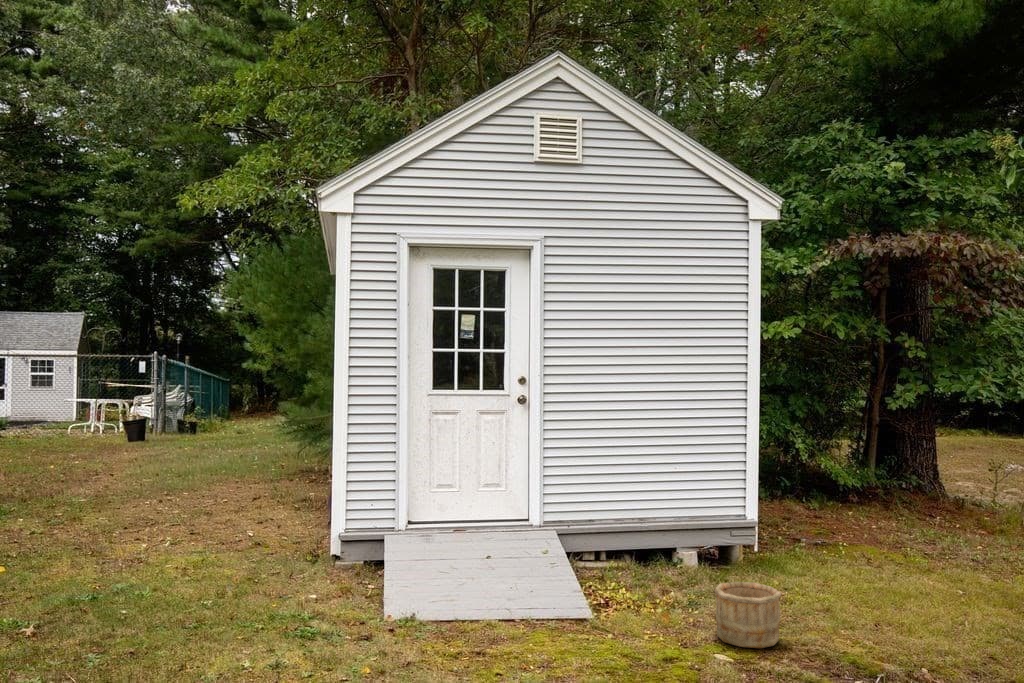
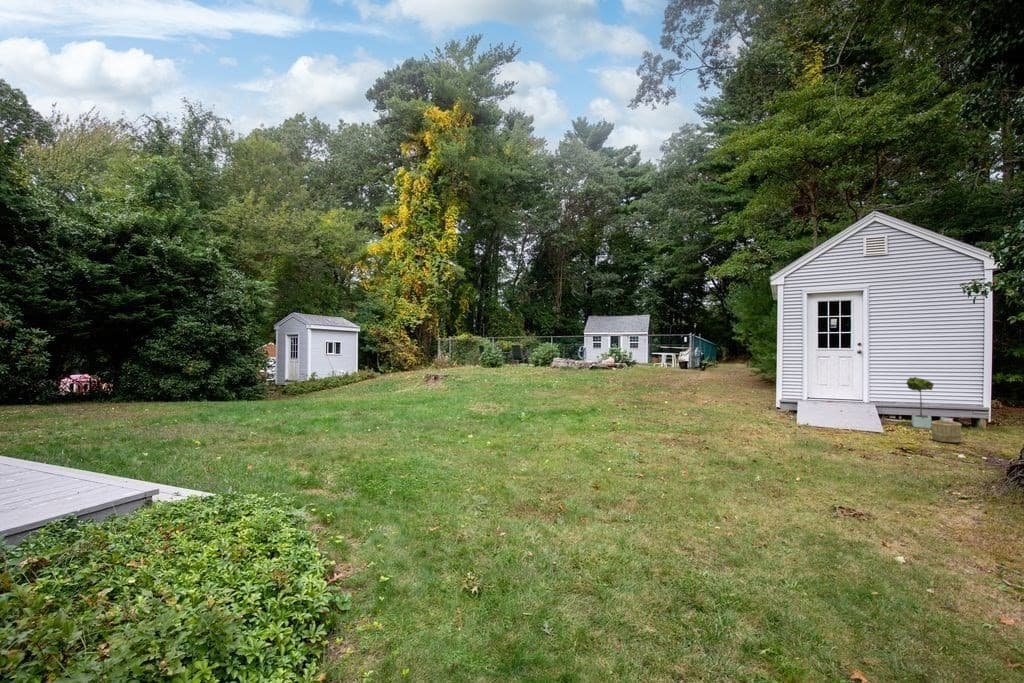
potted tree: none [620,458,673,583] -> present [906,377,934,428]

